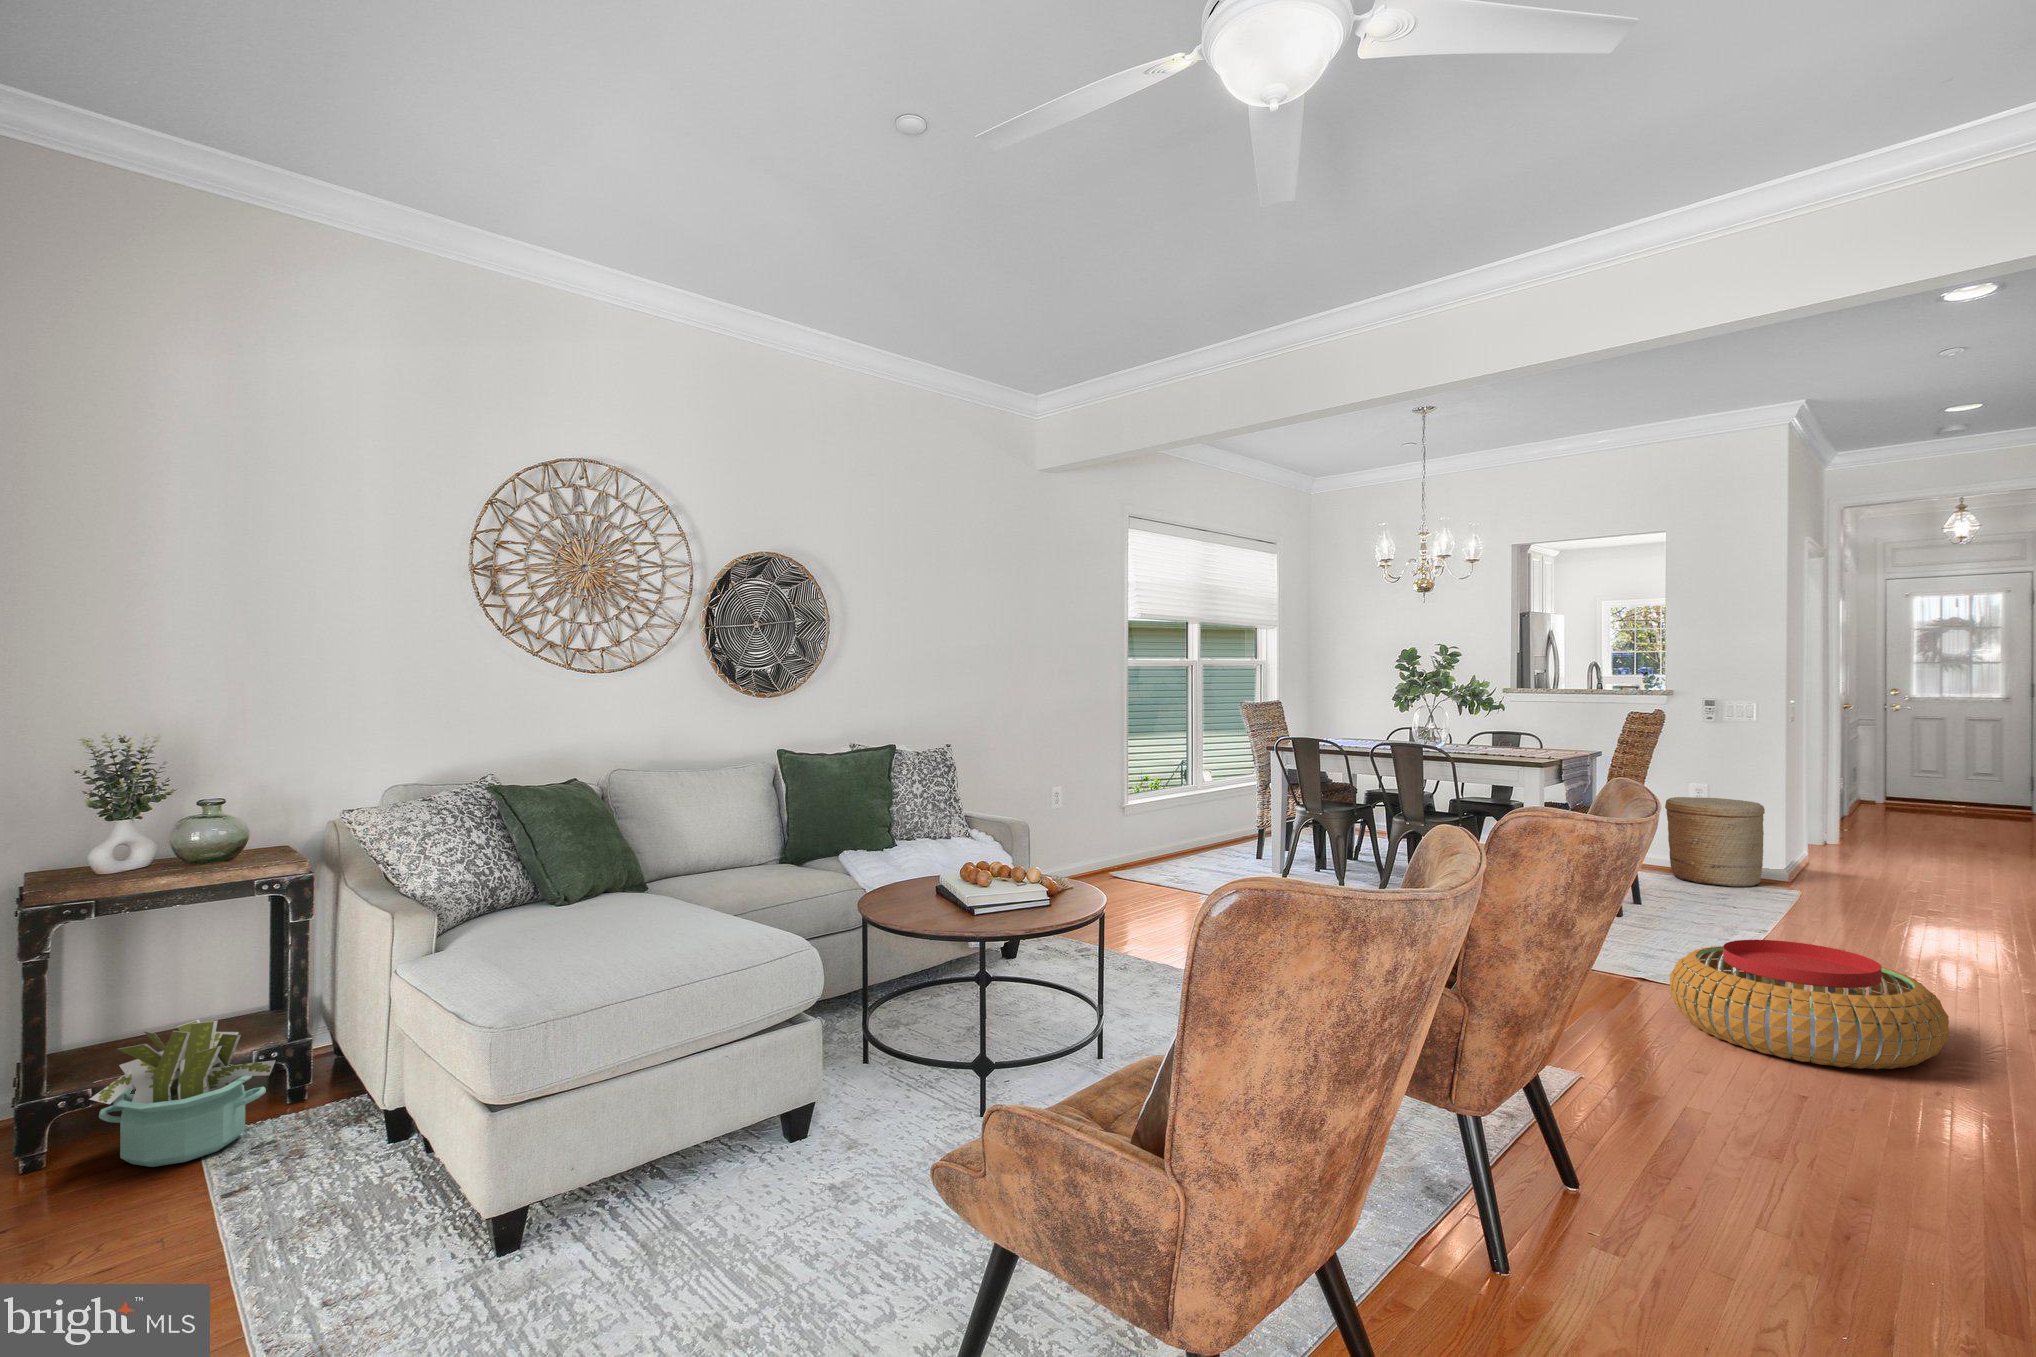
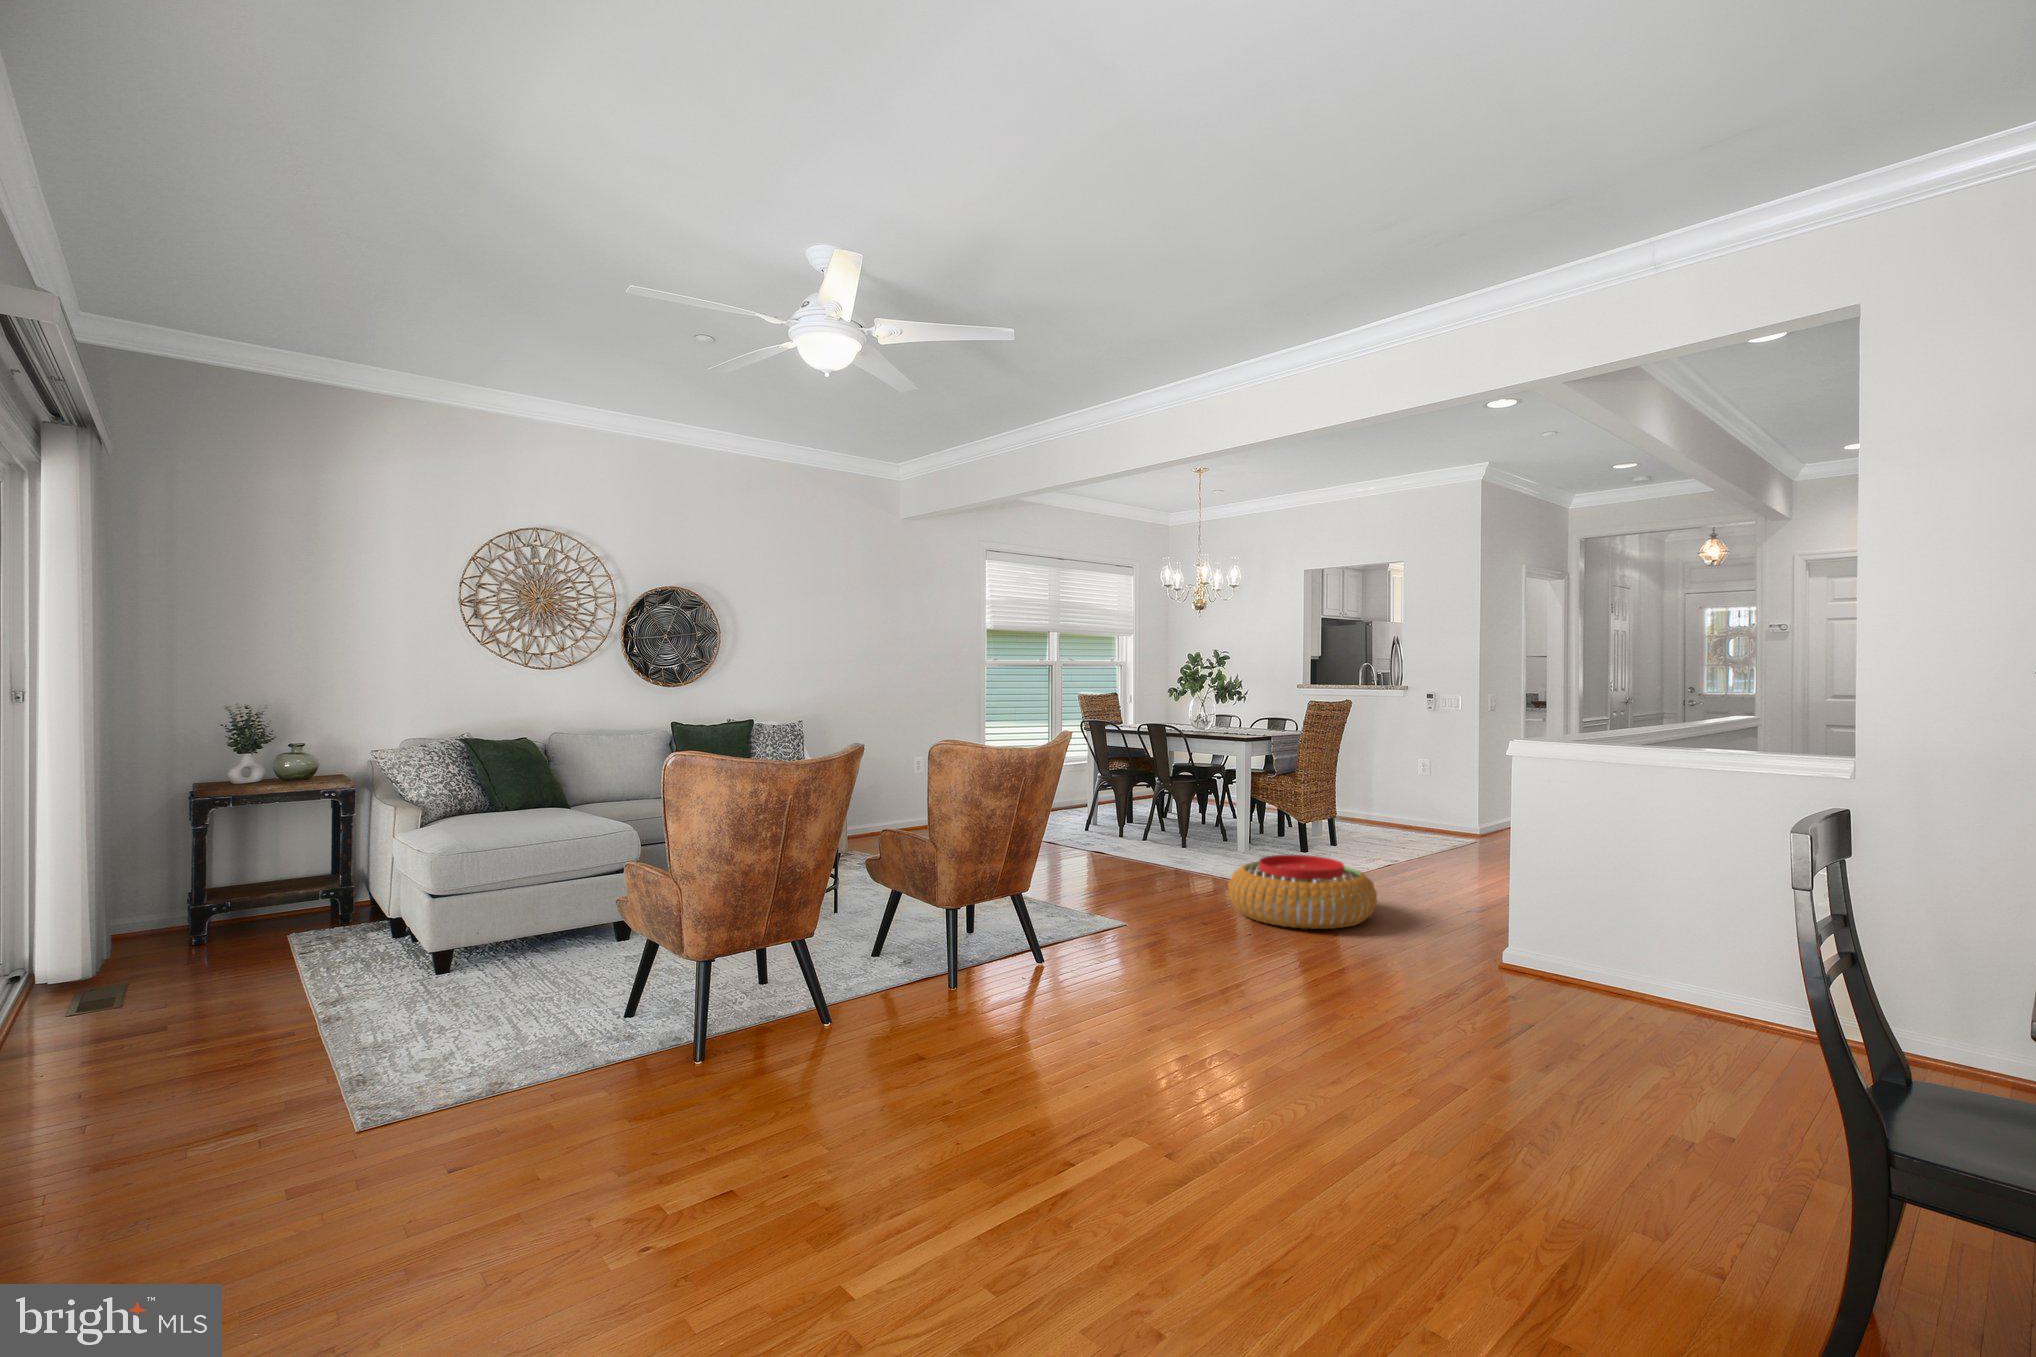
woven basket: present [1665,797,1765,887] -> none [1385,770,1453,838]
decorative plant: present [89,1019,276,1167] -> none [230,868,332,945]

